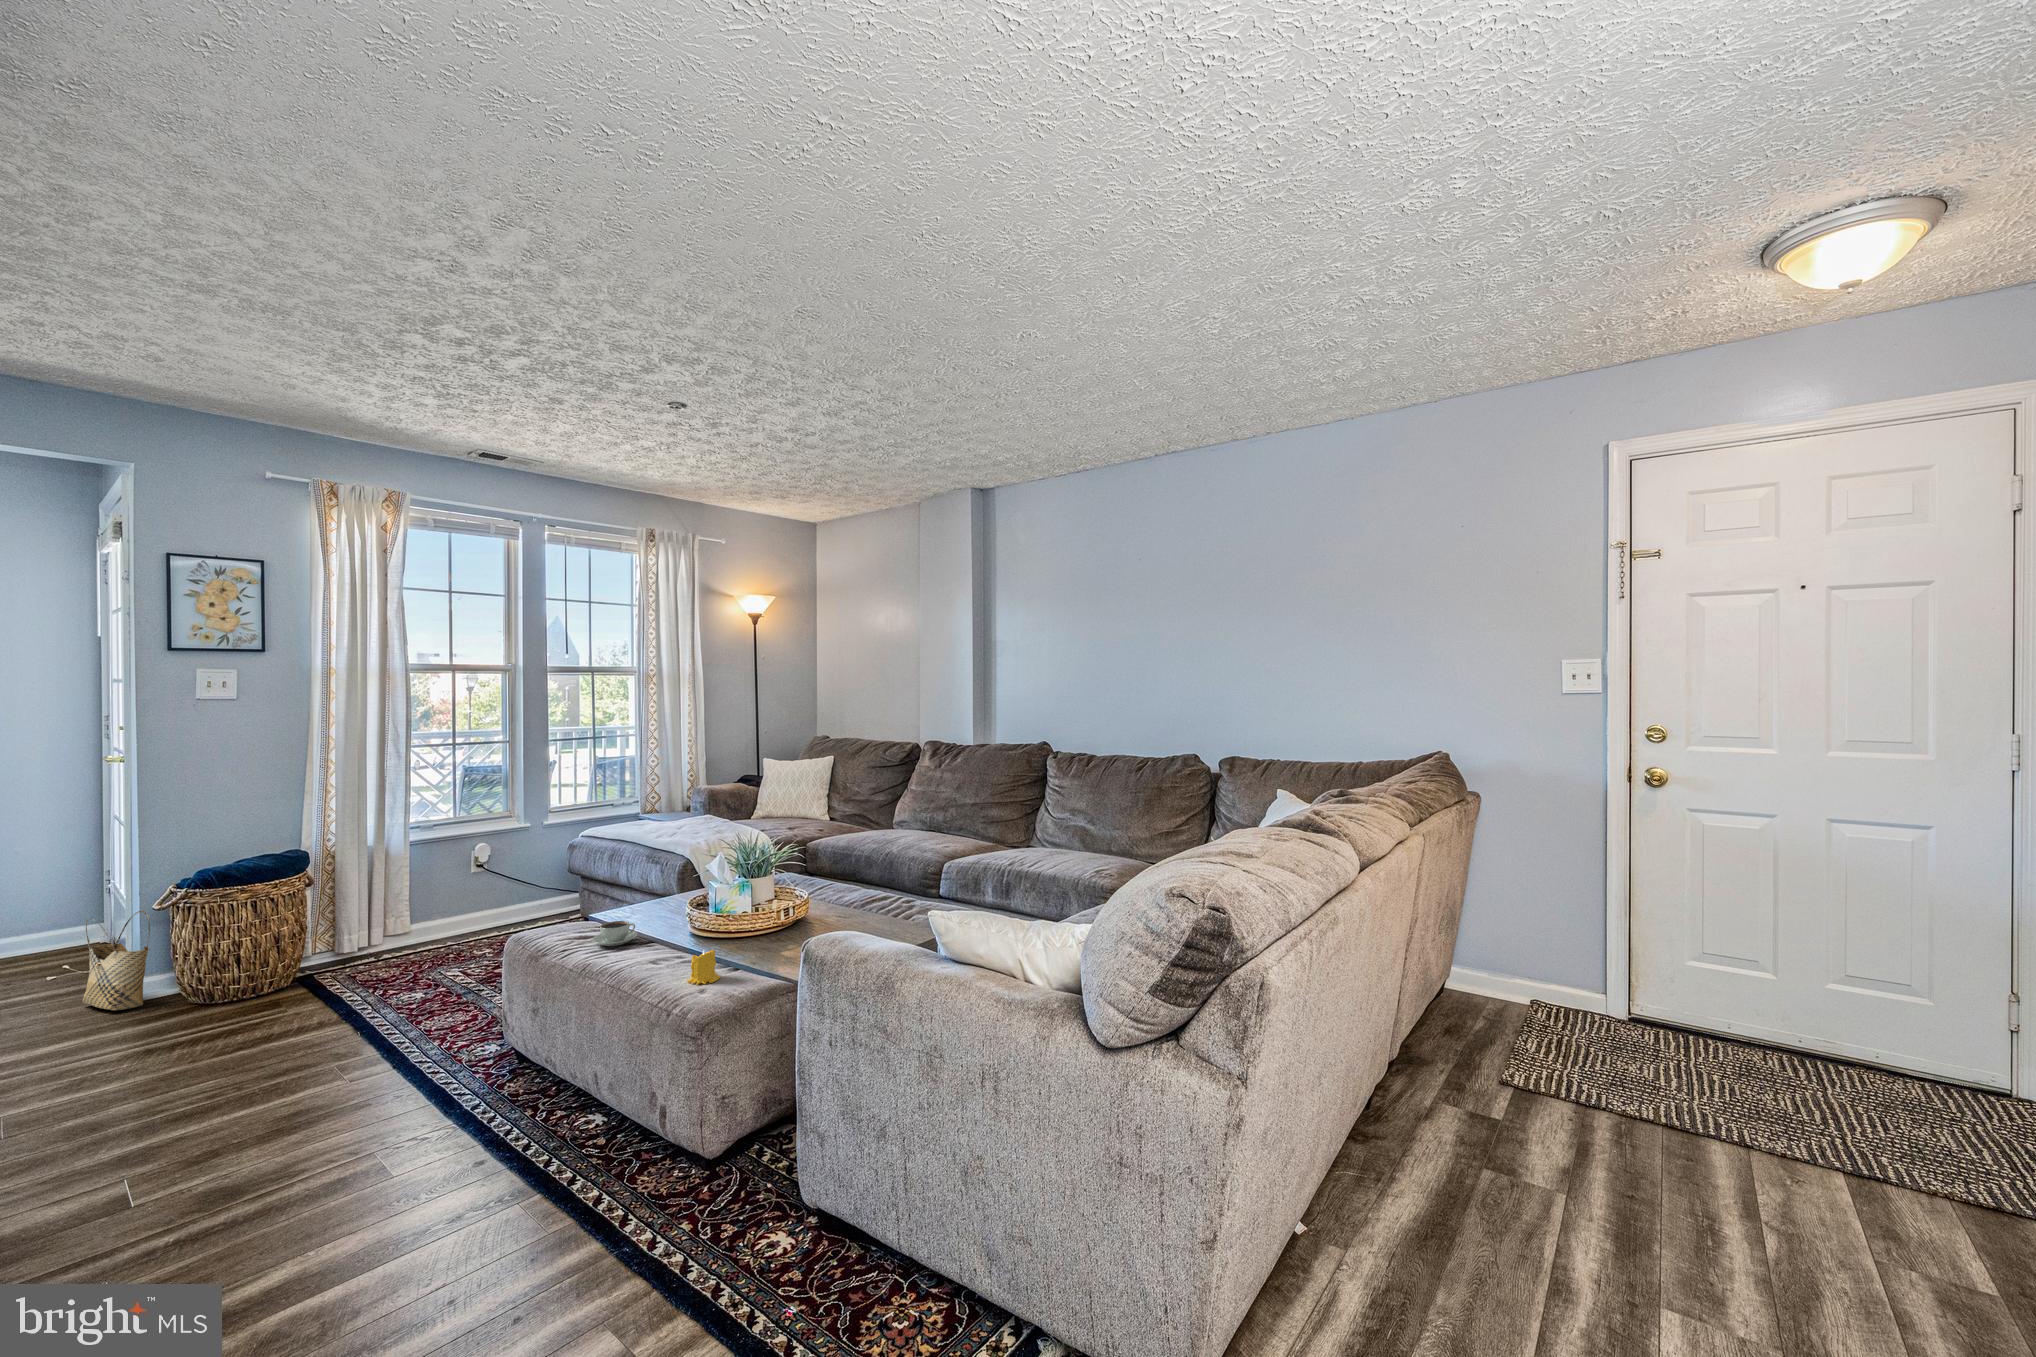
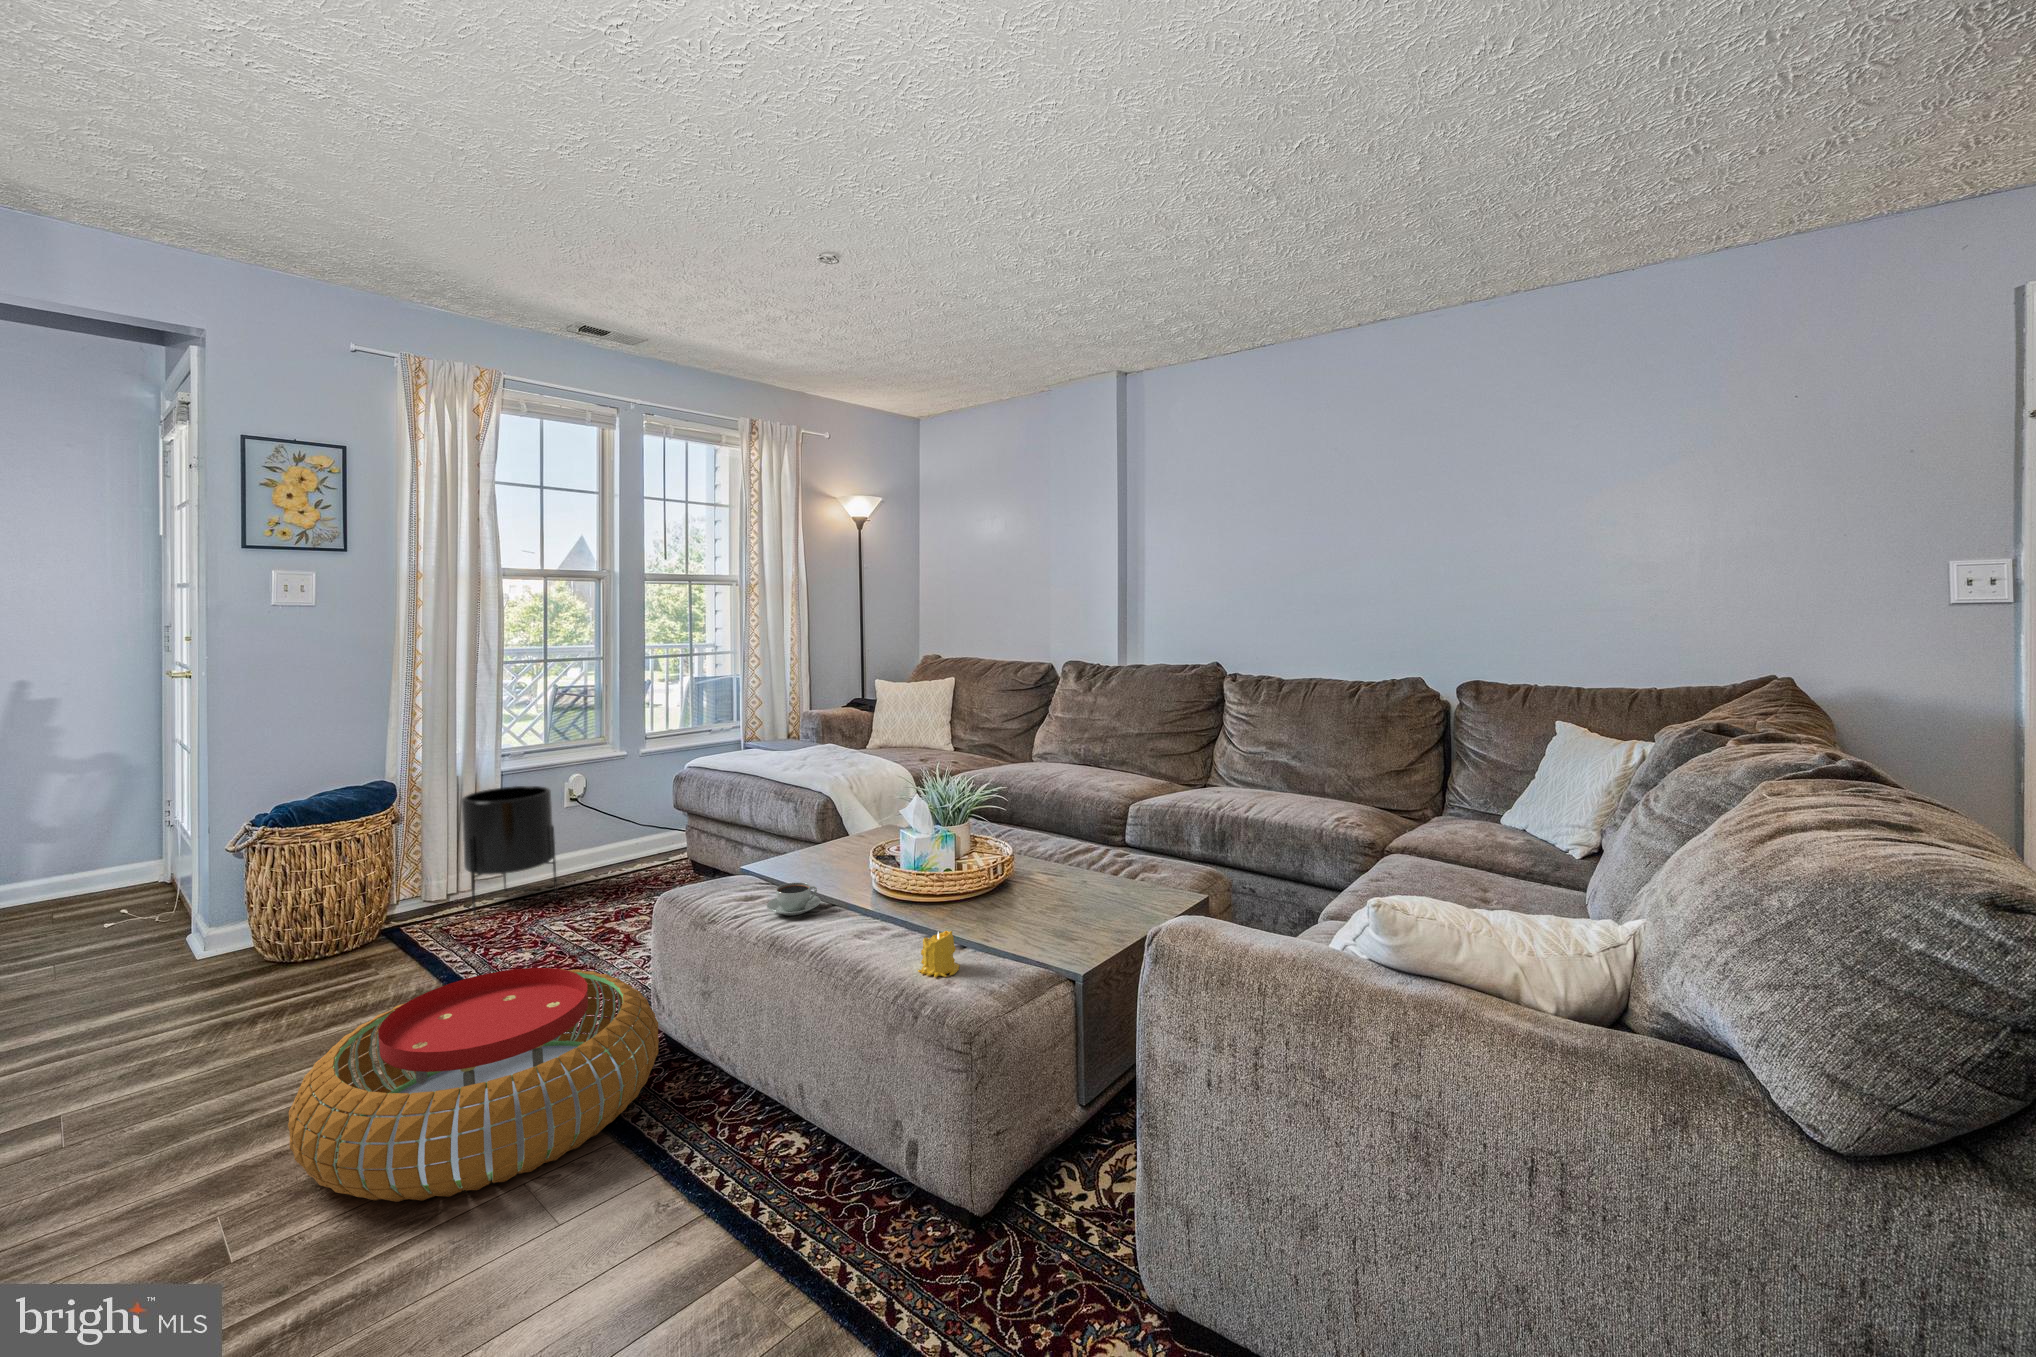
planter: none [371,853,454,966] -> present [462,786,557,914]
woven basket: present [83,911,150,1010] -> none [142,852,218,968]
pouf: none [191,993,502,1164] -> present [288,968,659,1202]

